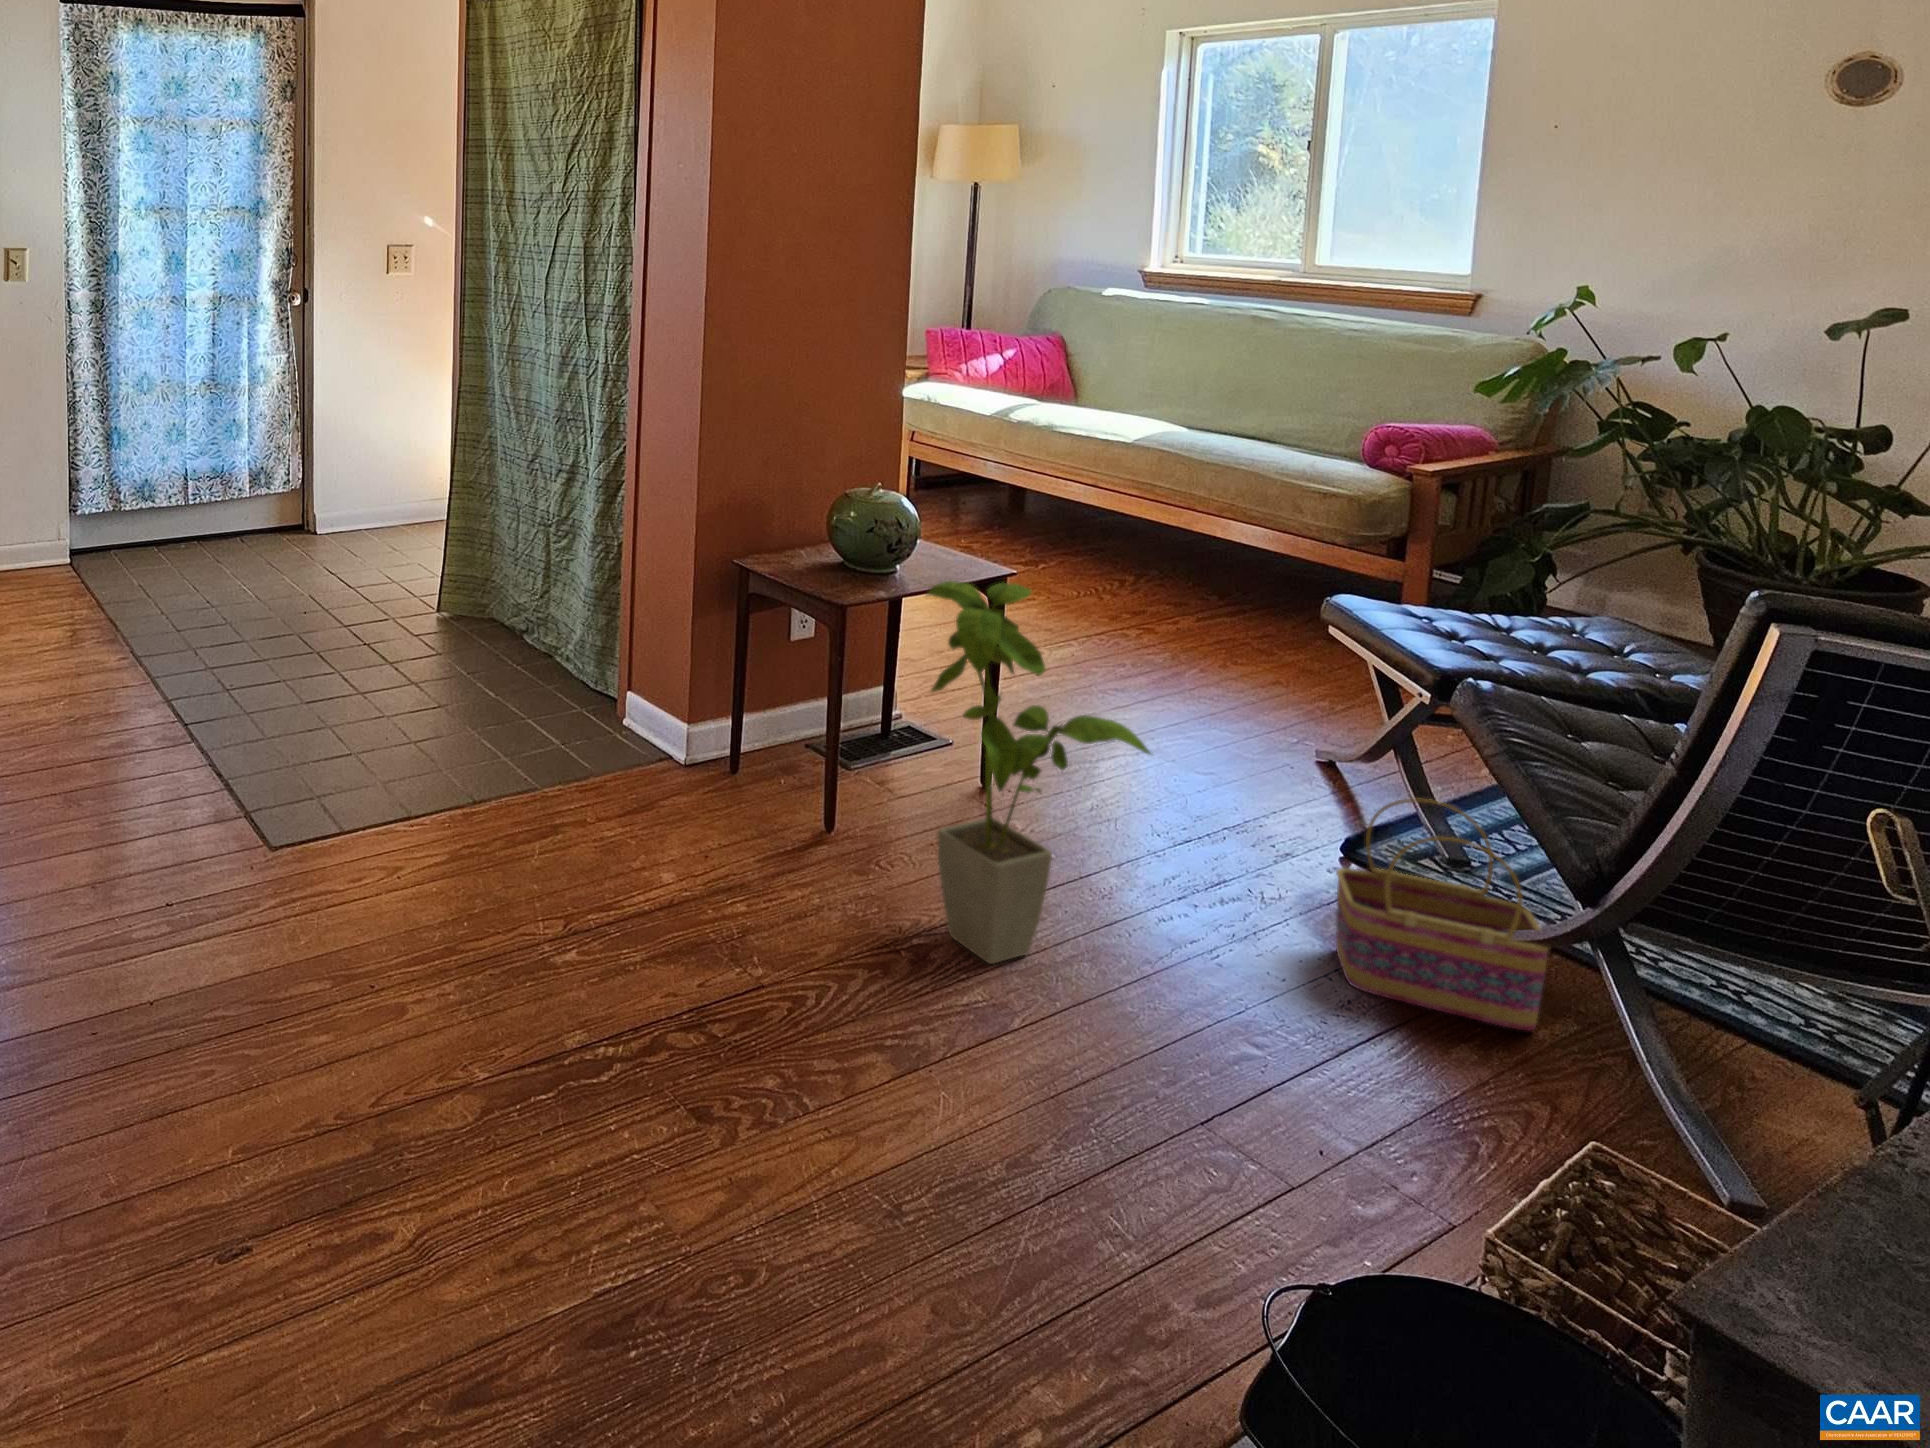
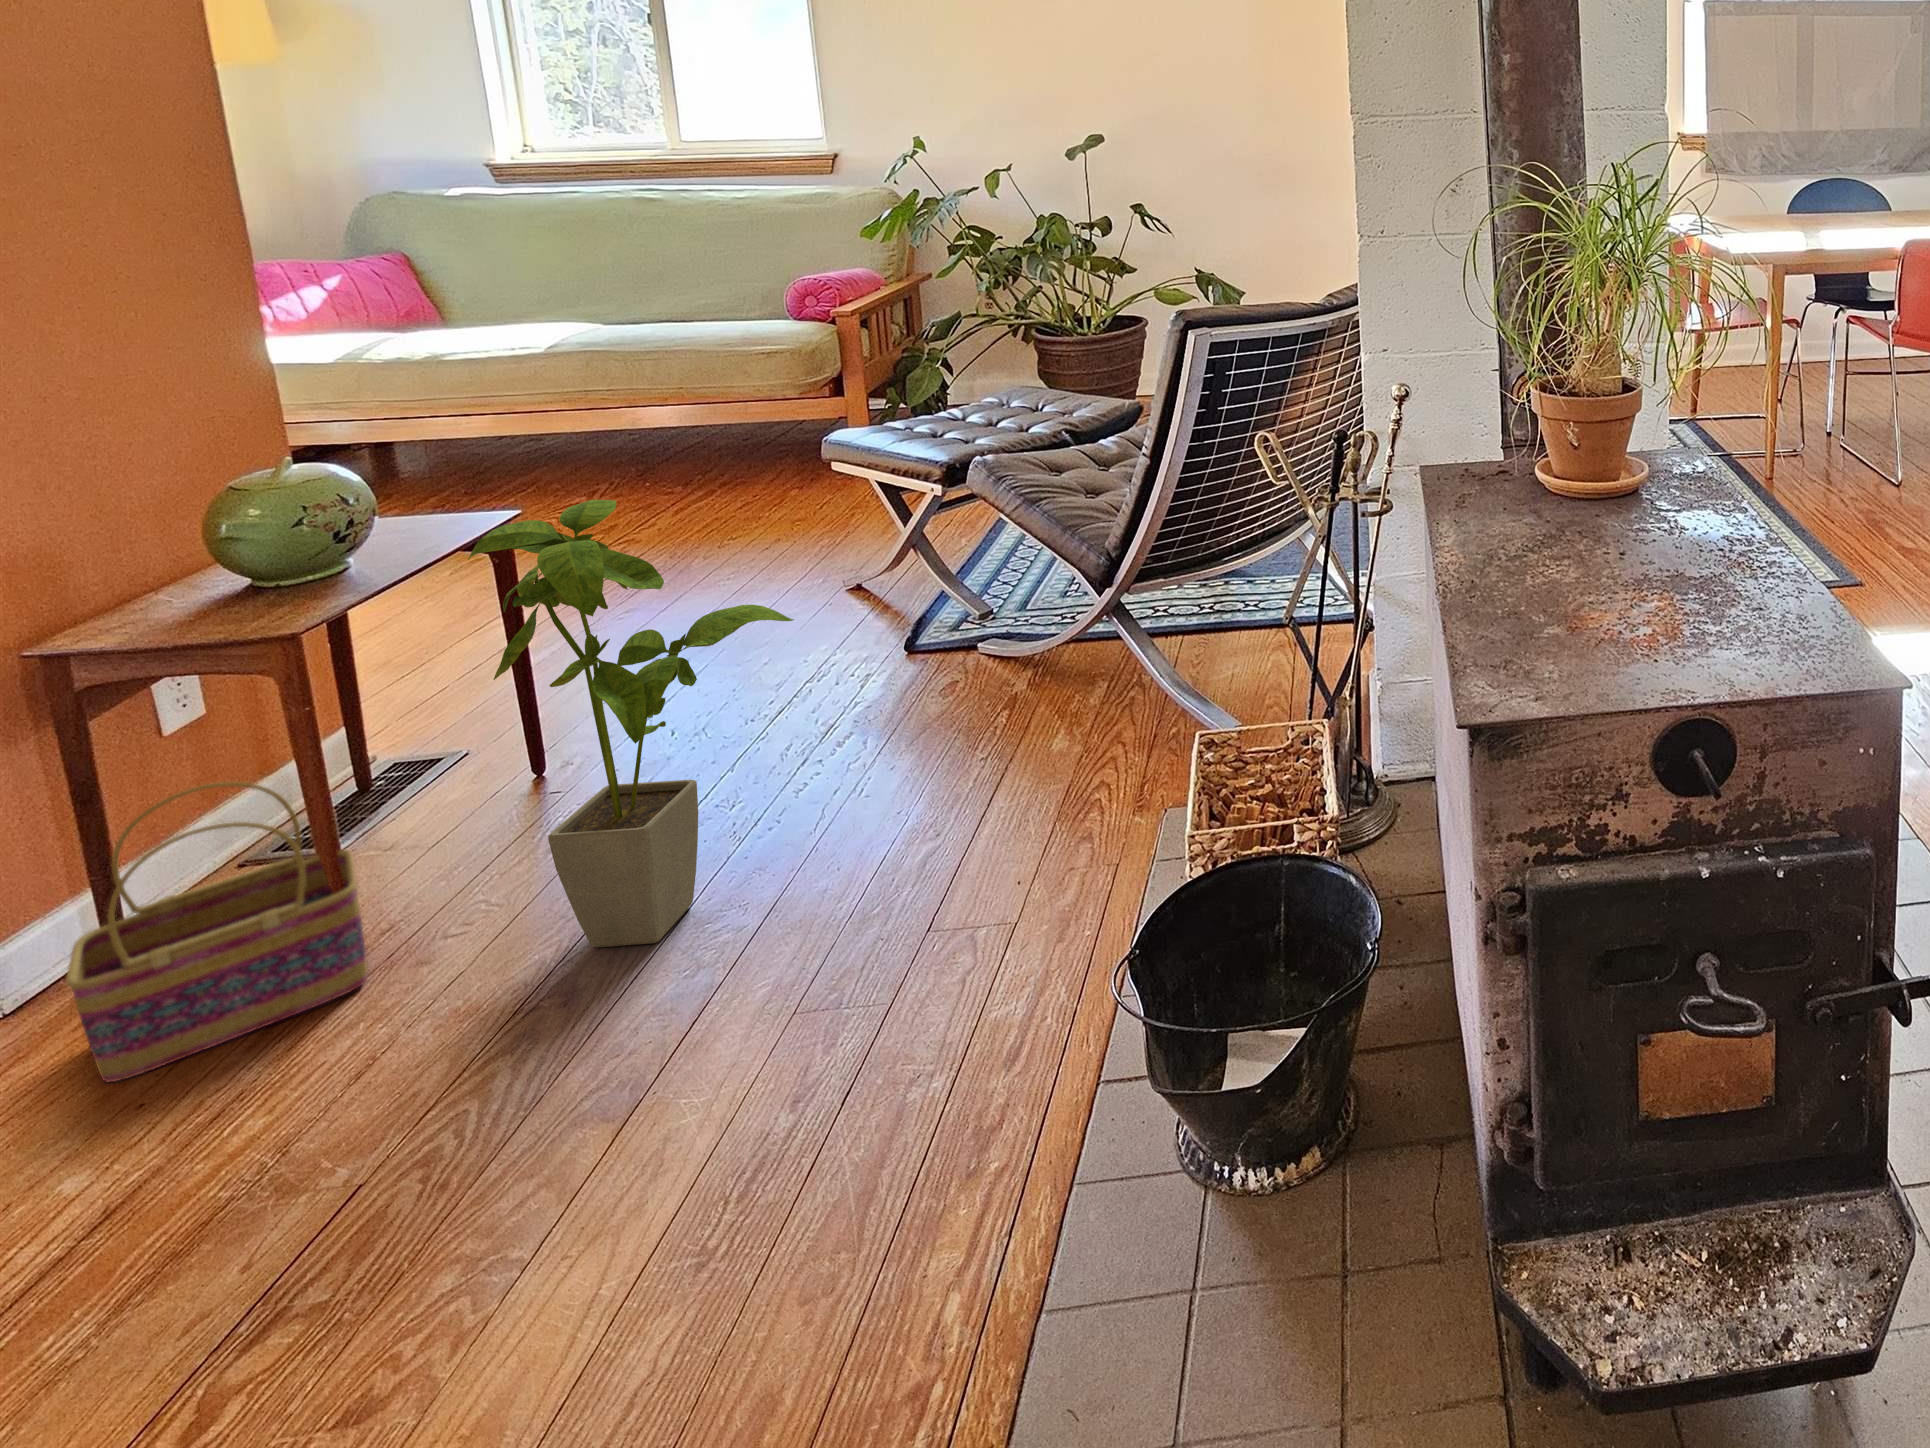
basket: present [1336,799,1548,1031] -> present [66,782,368,1082]

